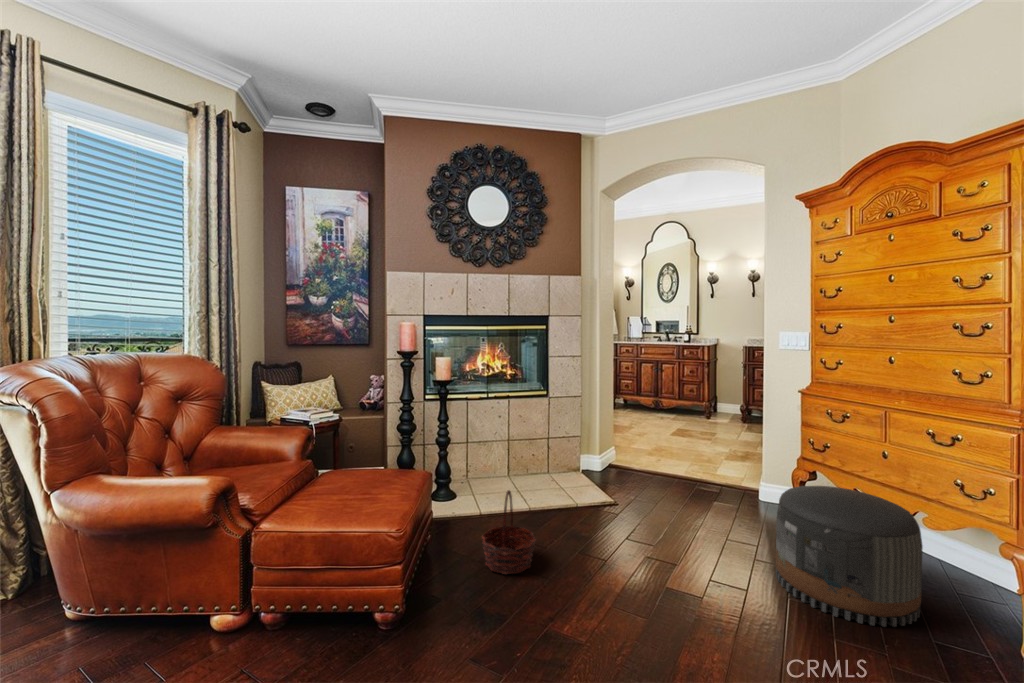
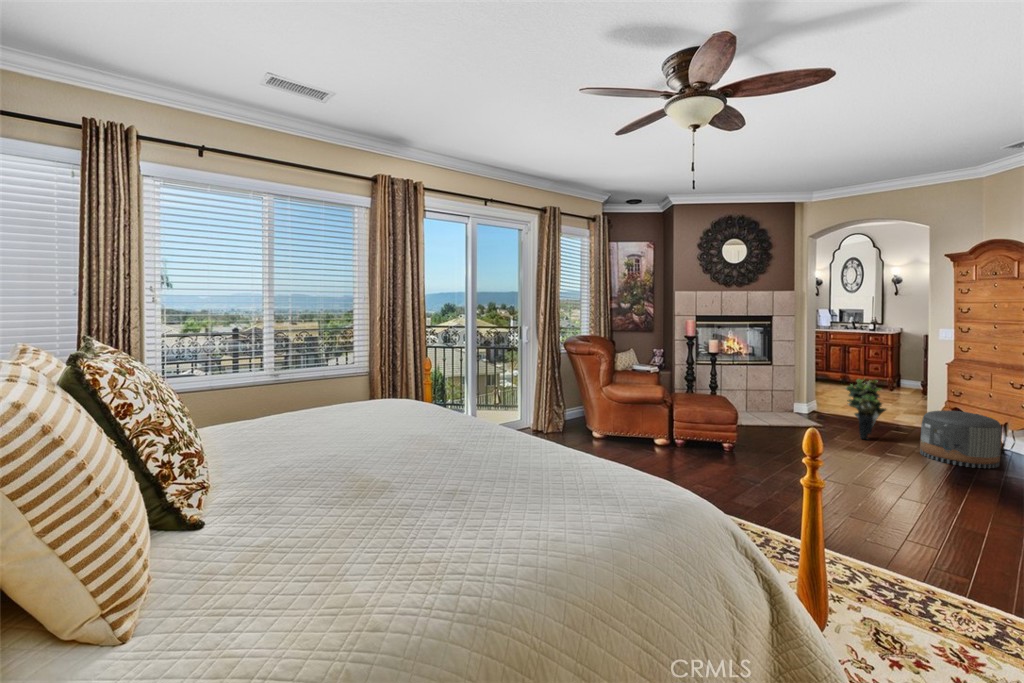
potted plant: none [648,421,715,542] -> present [846,379,886,439]
basket: present [482,490,536,574] -> none [754,404,784,441]

